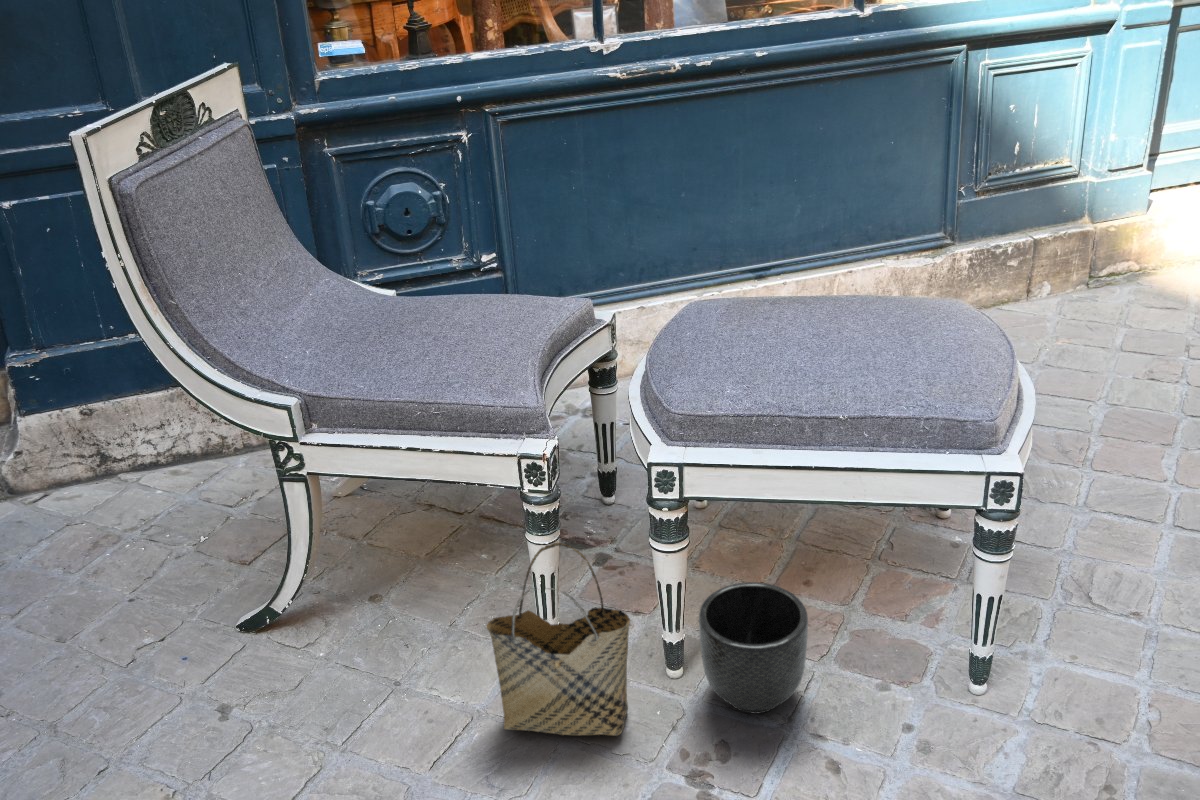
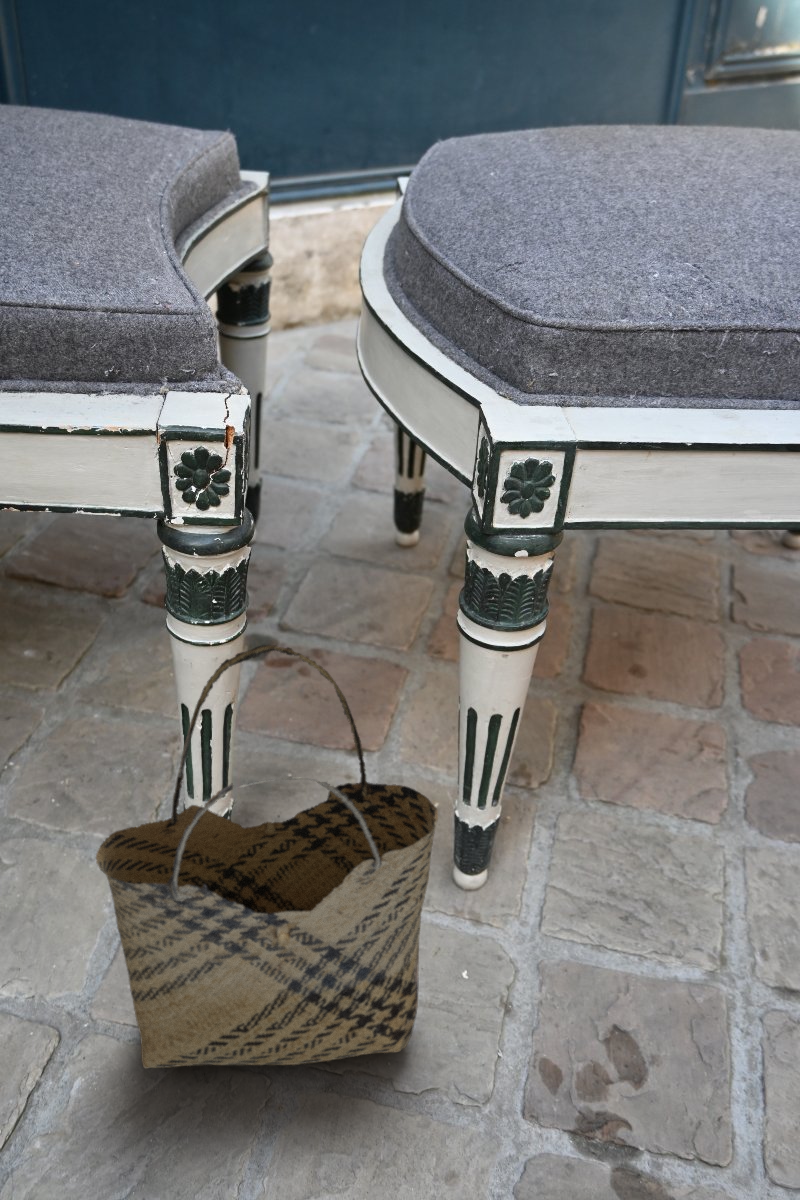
planter: present [699,582,808,714] -> none [545,694,784,952]

